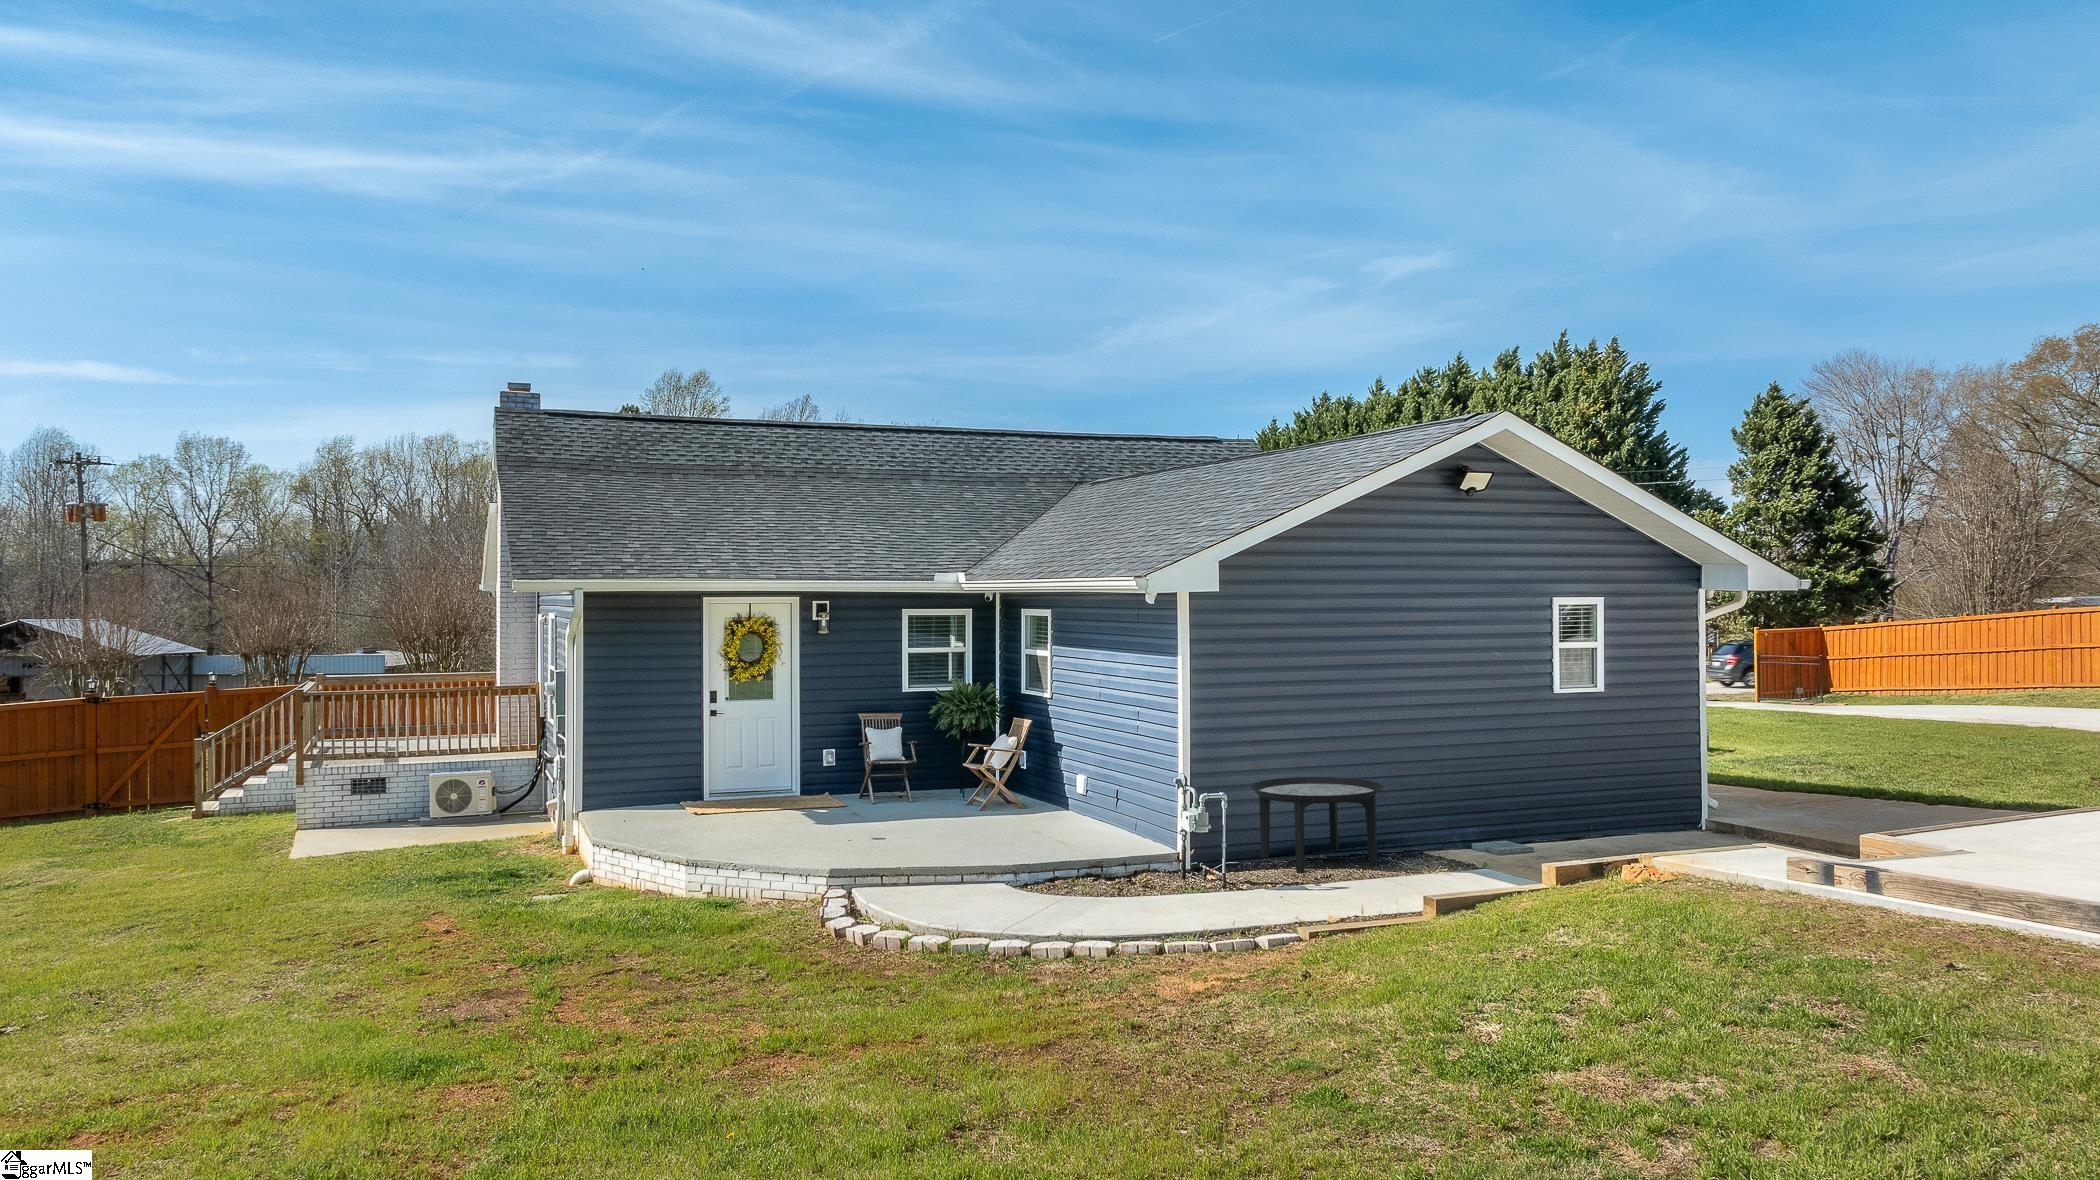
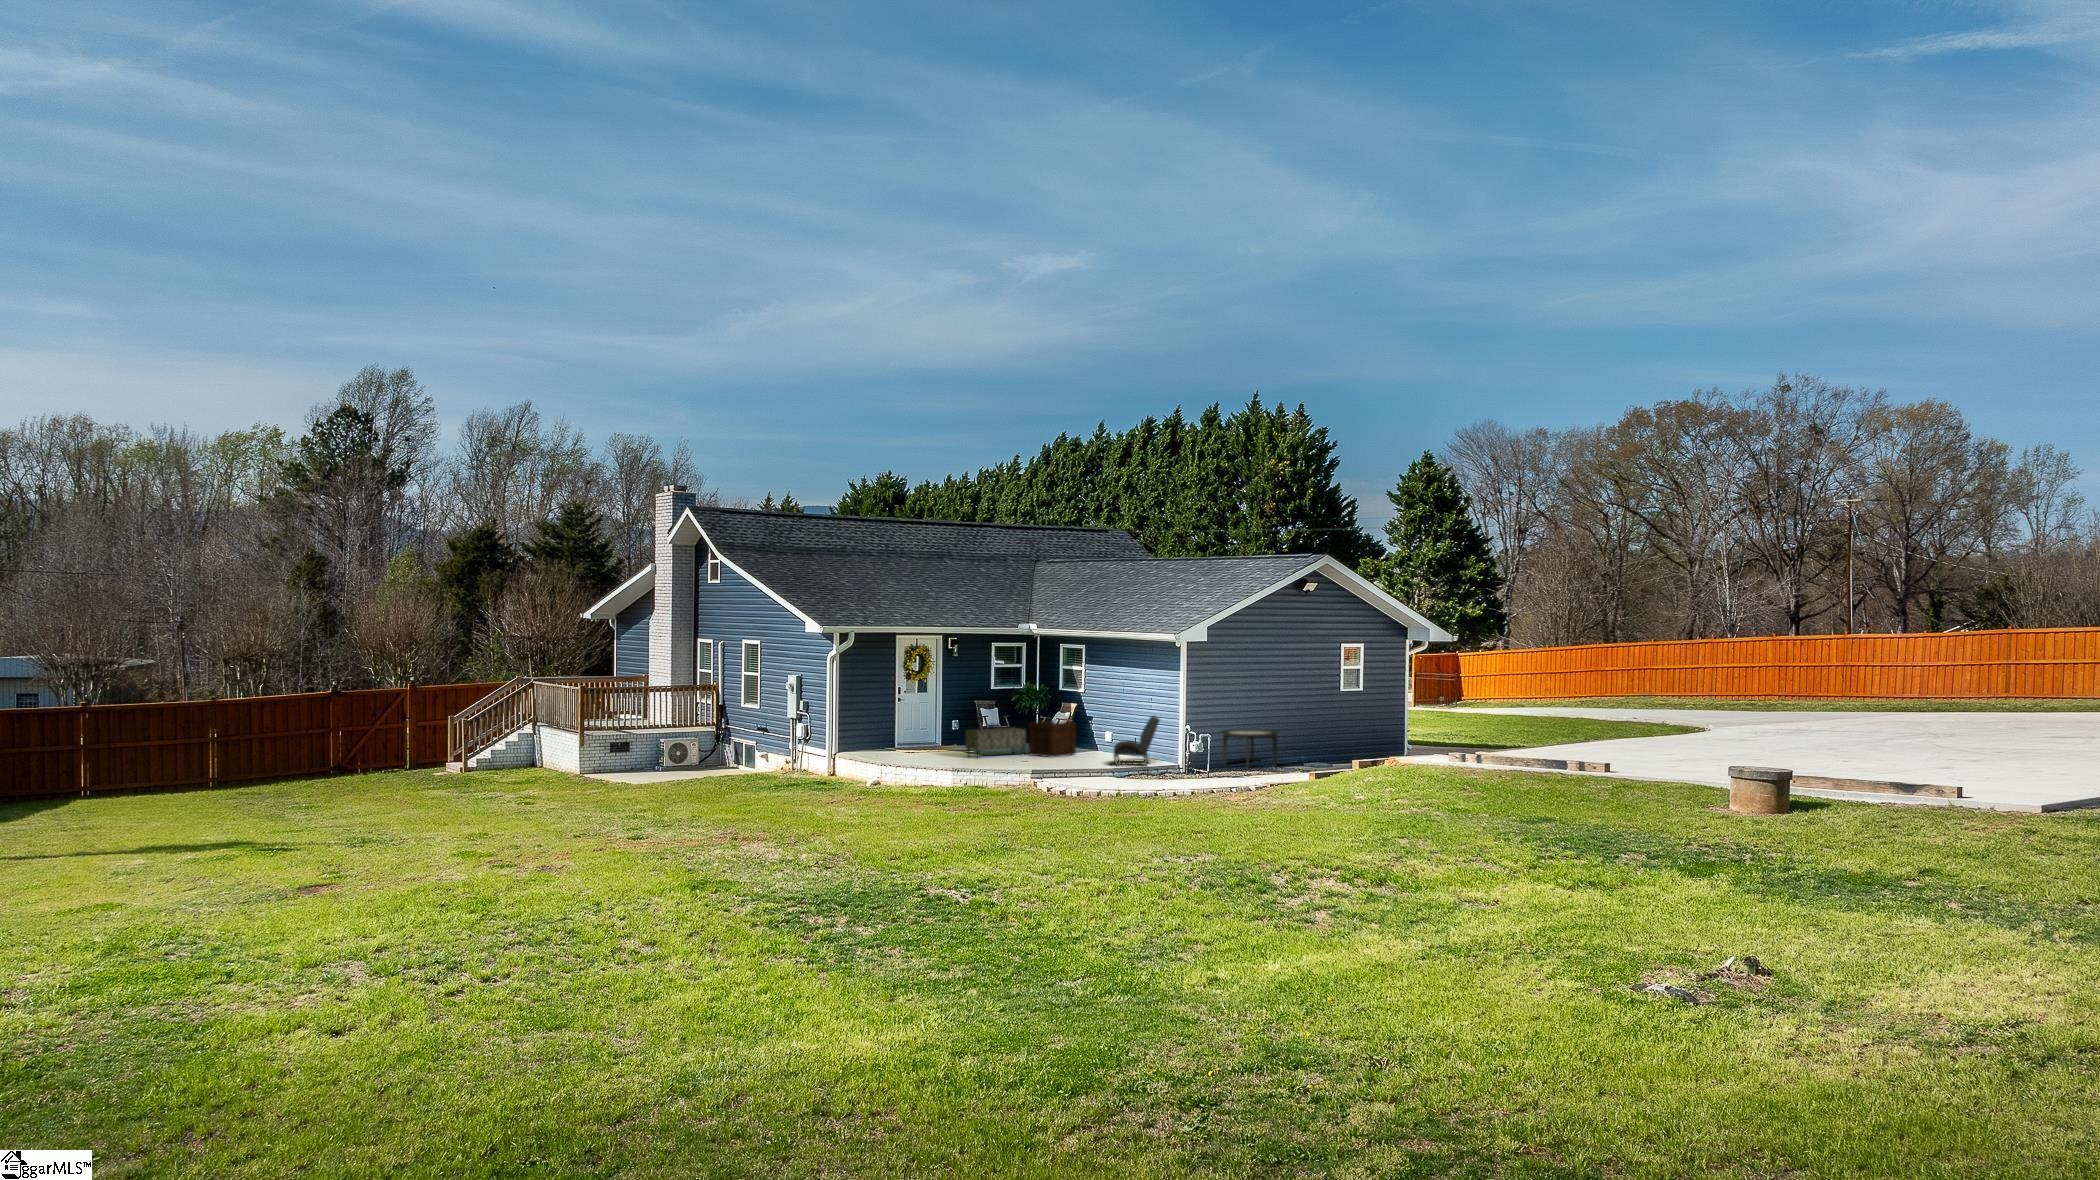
wooden crate: none [959,746,1041,818] -> present [1029,720,1076,757]
lounge chair: none [1038,746,1144,855] -> present [1113,716,1160,766]
bench: none [853,758,956,817] -> present [965,728,1026,758]

